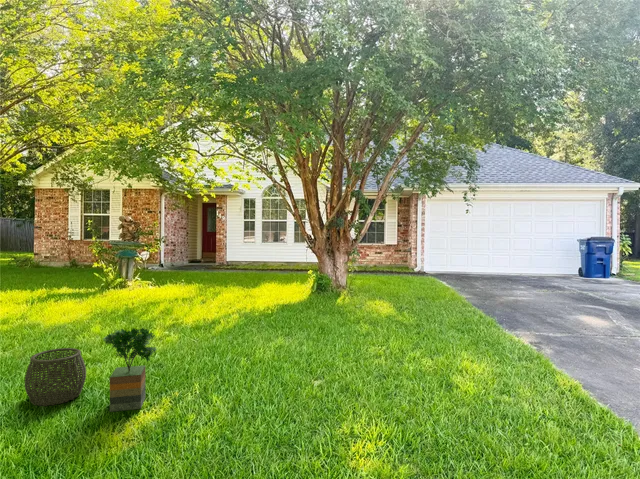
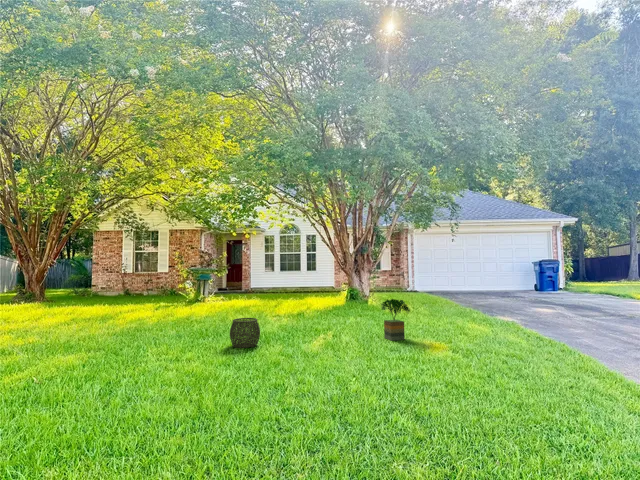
potted tree: present [104,328,157,412] -> present [381,299,410,341]

